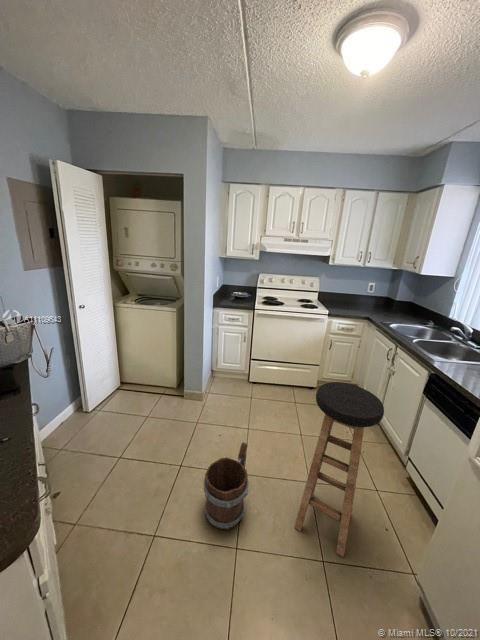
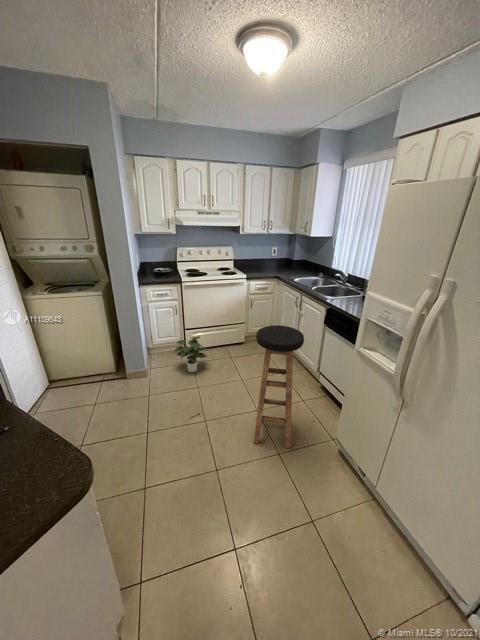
potted plant: none [233,370,269,409] -> present [174,336,208,372]
bucket: present [204,442,249,530] -> none [176,394,216,464]

